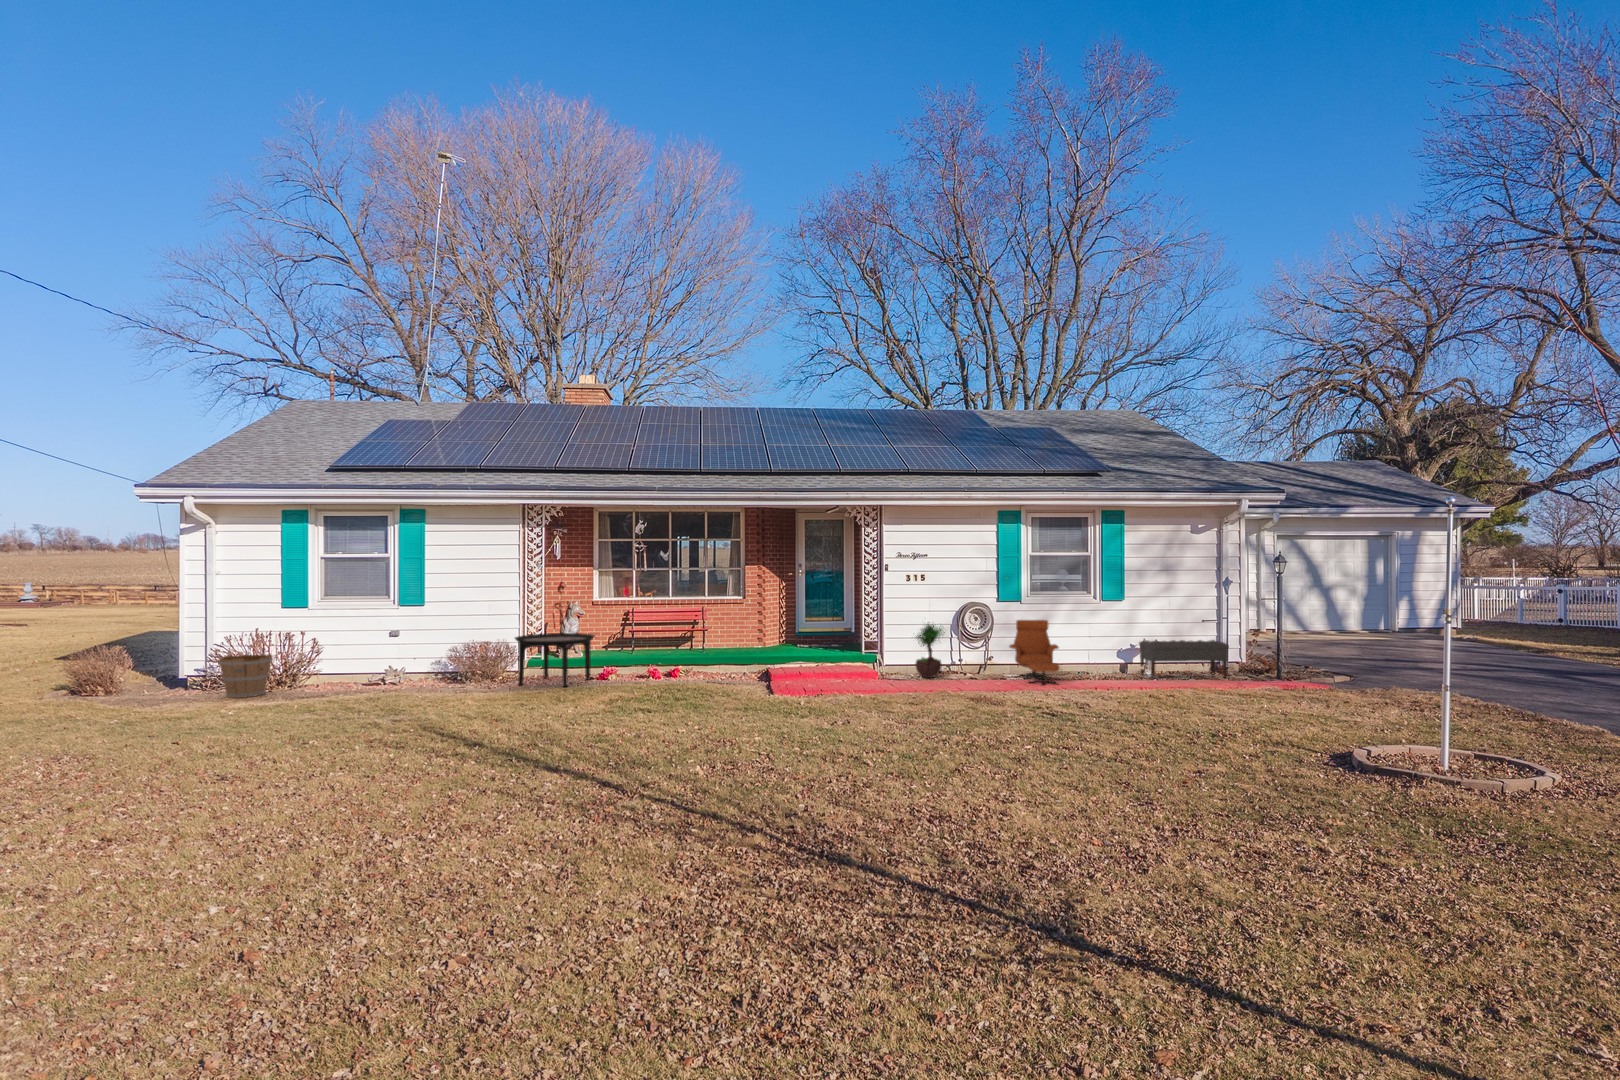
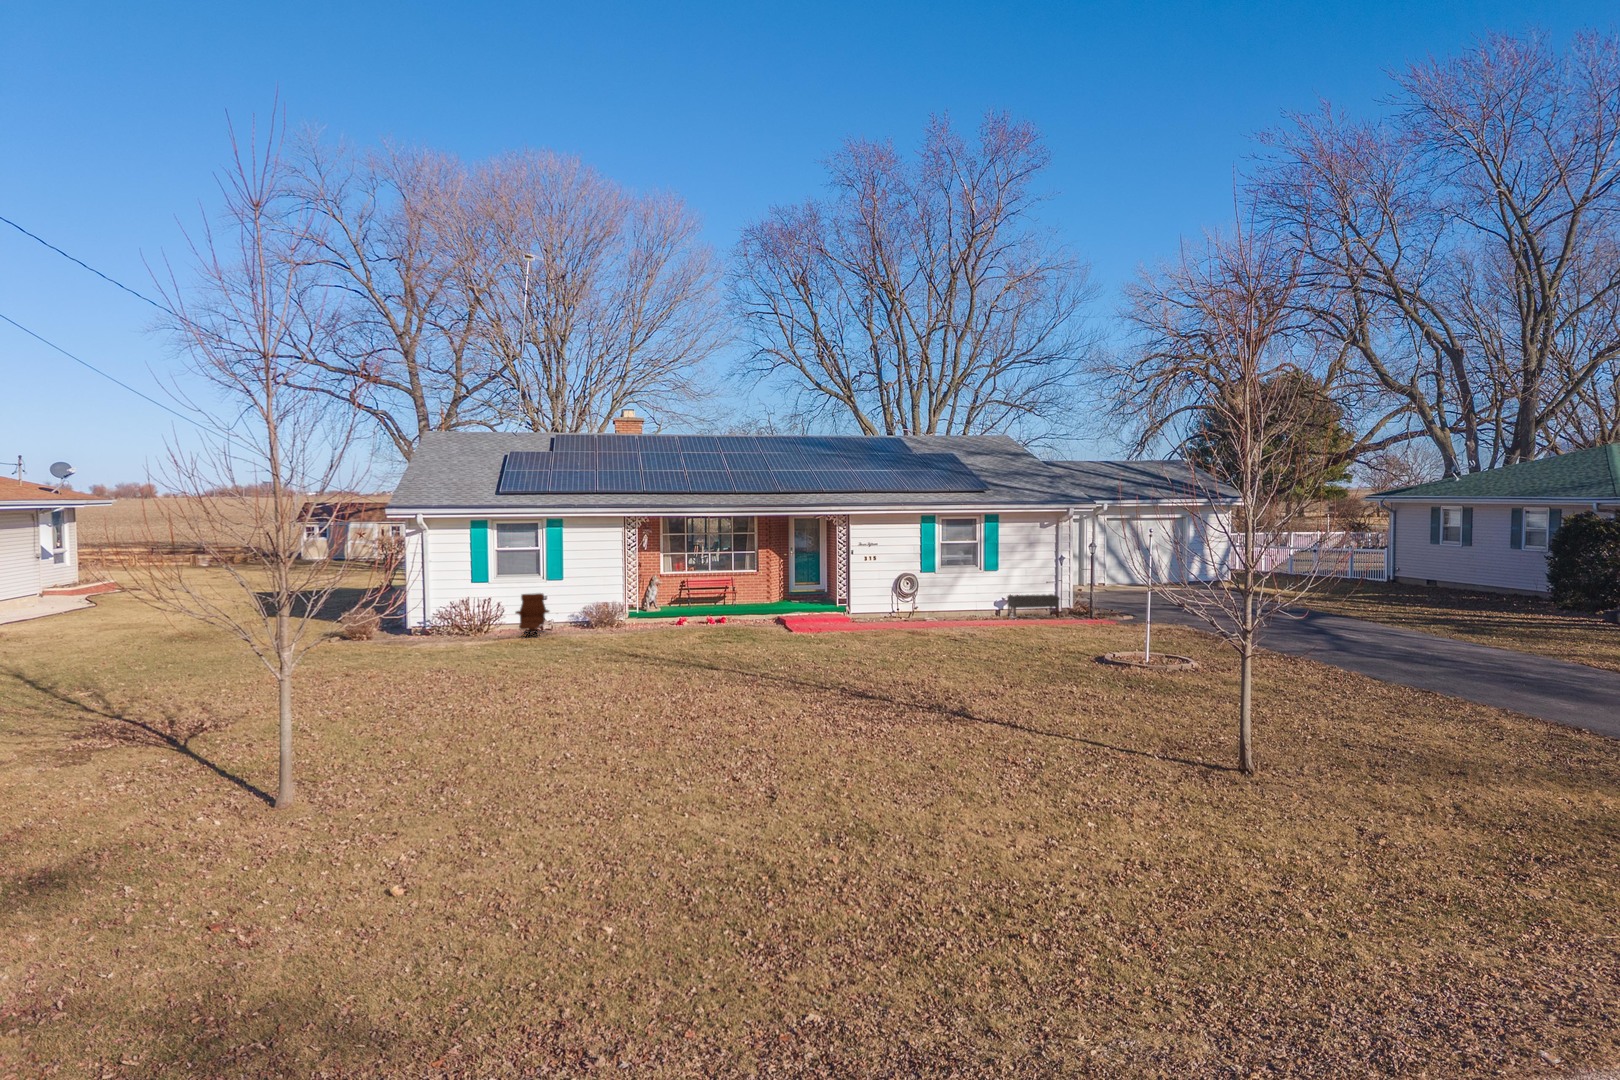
lounge chair: present [1009,620,1060,685] -> present [516,593,549,638]
potted tree: present [915,624,945,678] -> none [869,584,891,620]
round table: present [515,633,595,687] -> none [623,596,673,631]
wooden bucket: present [218,654,273,698] -> none [447,613,478,641]

